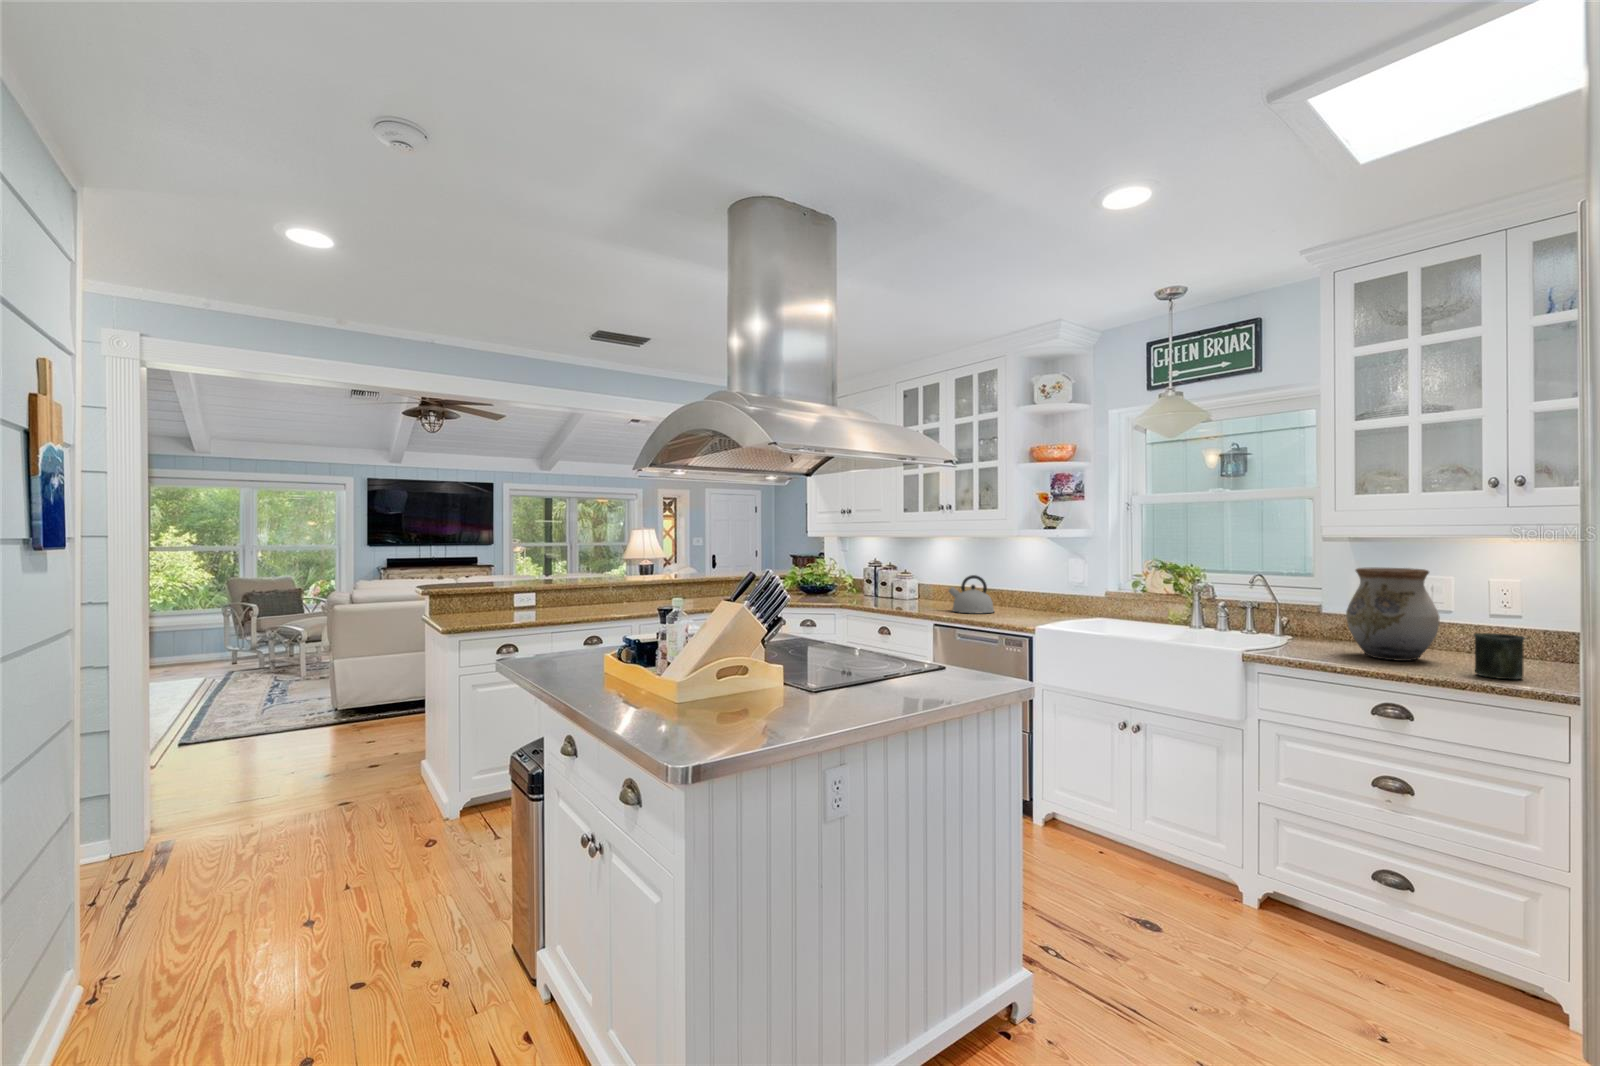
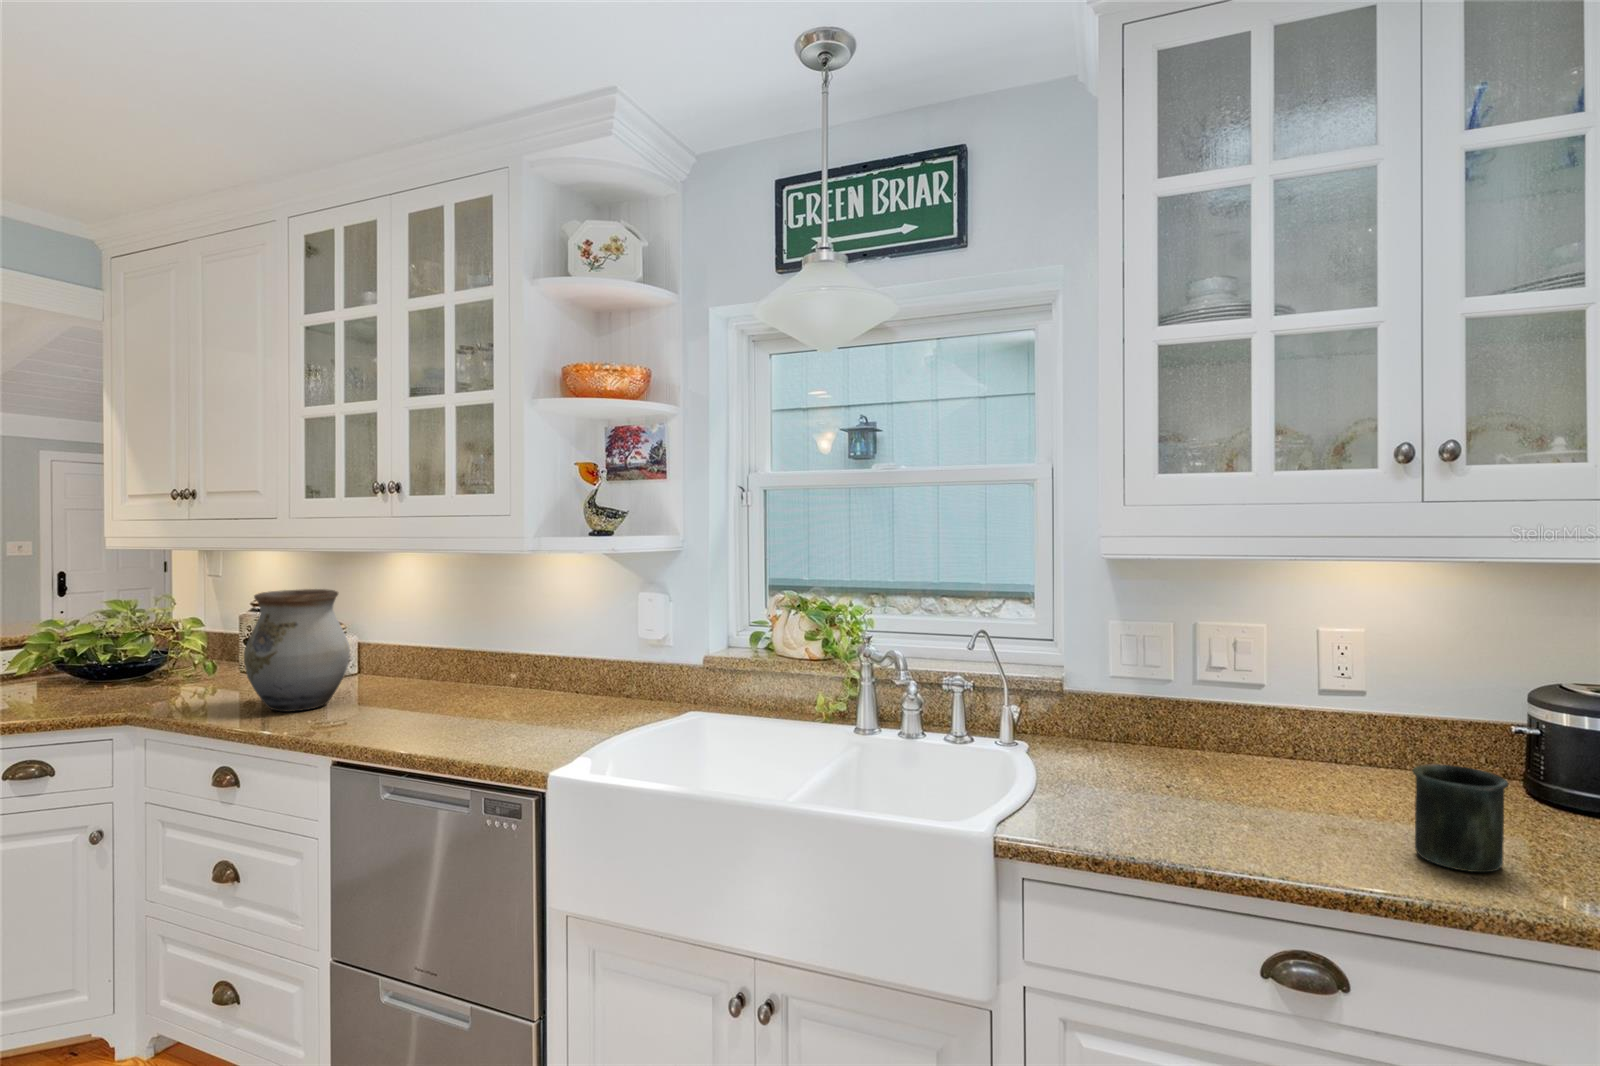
vase: present [1346,568,1440,661] -> present [244,589,350,712]
kettle: present [949,575,994,613] -> none [384,633,489,721]

